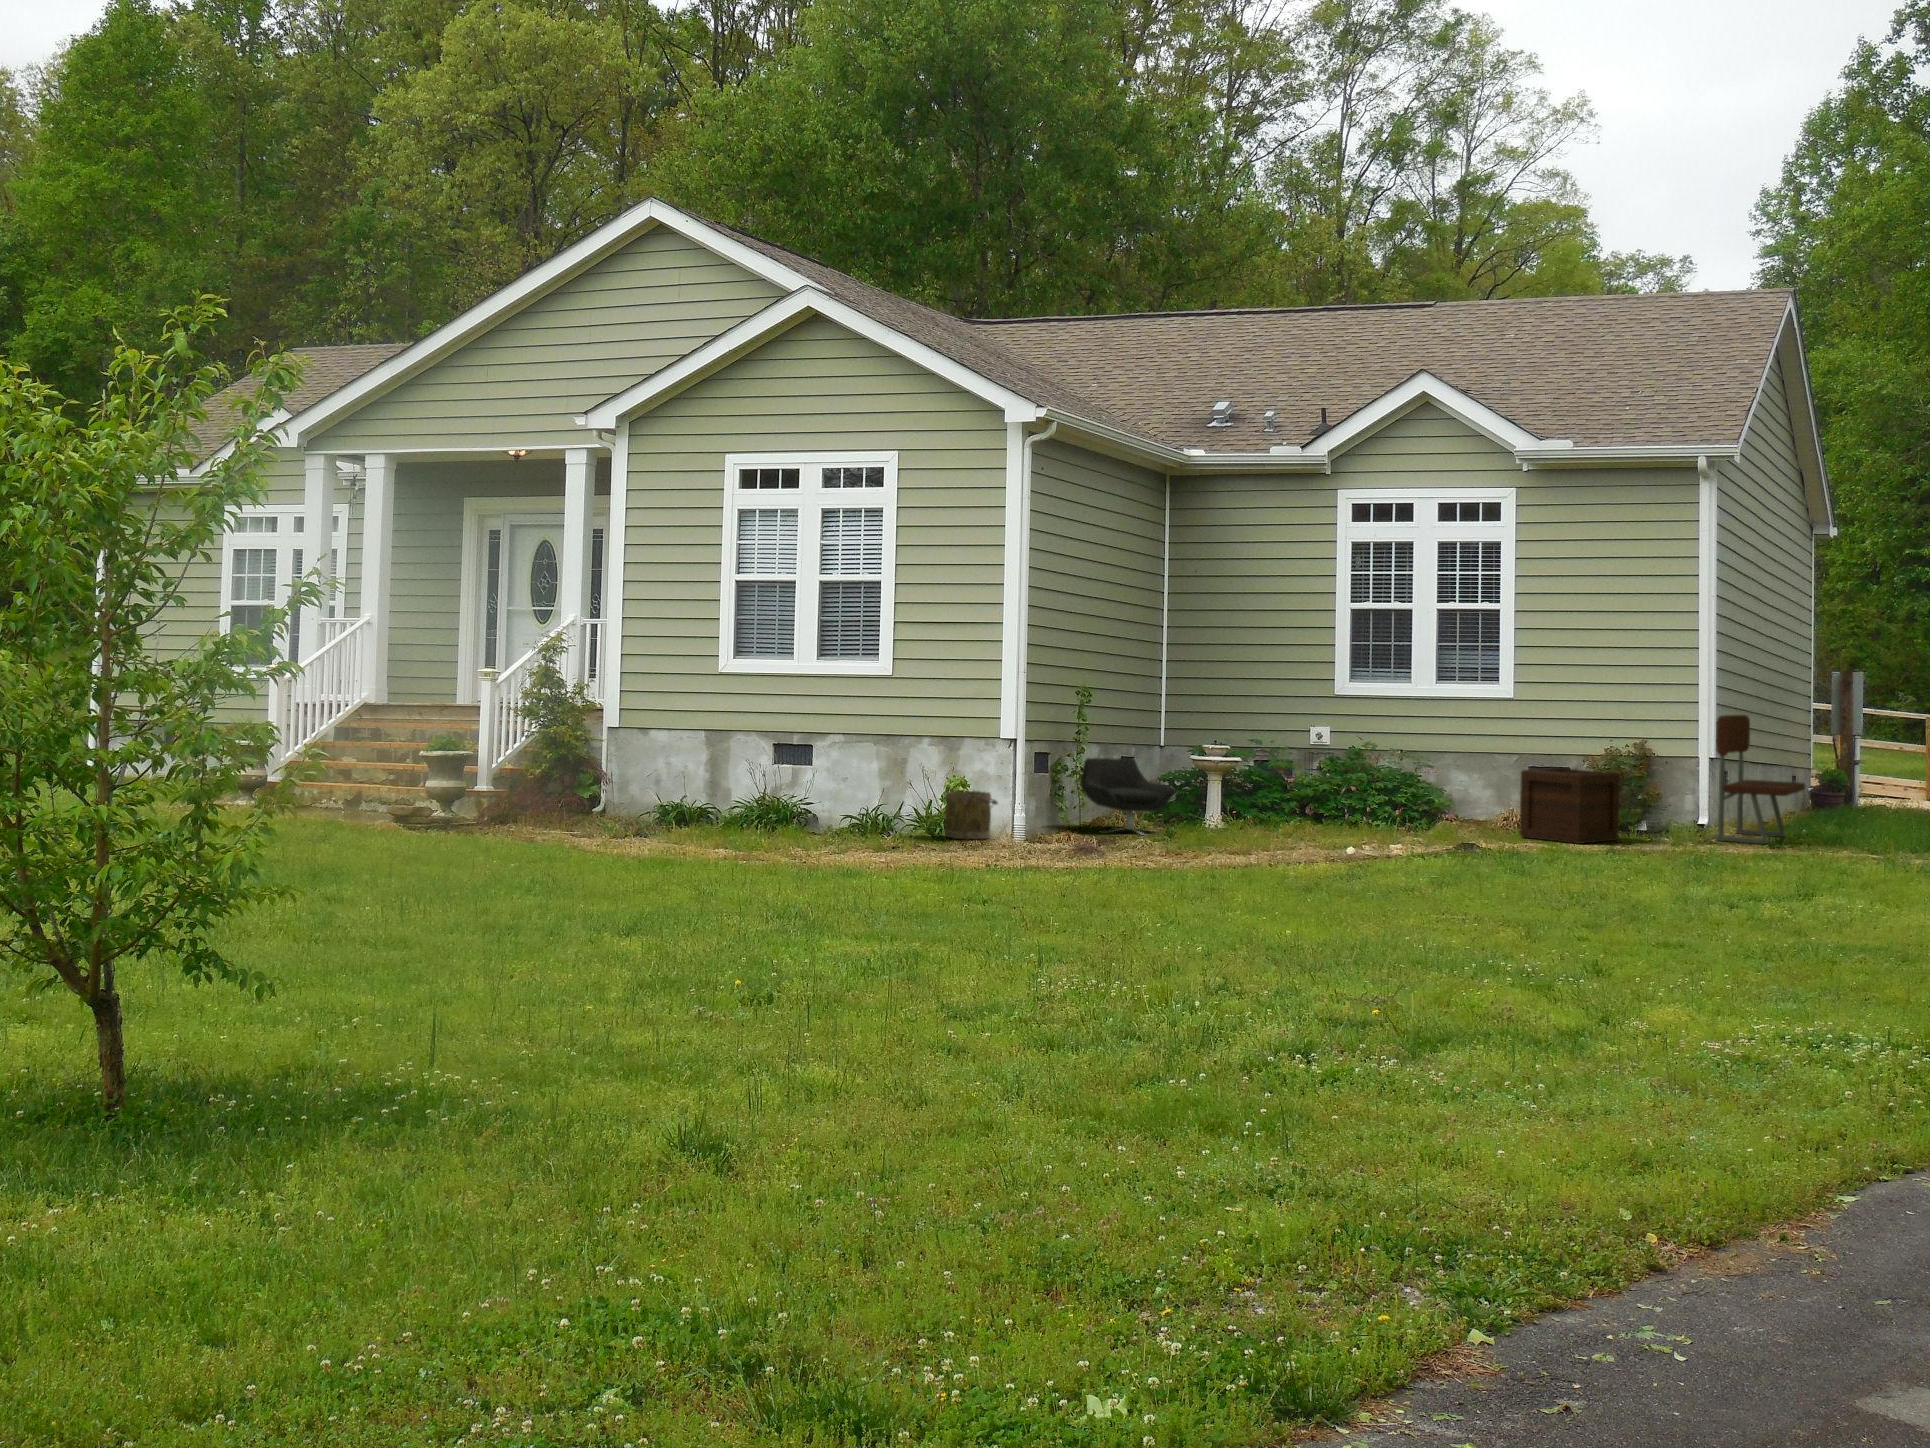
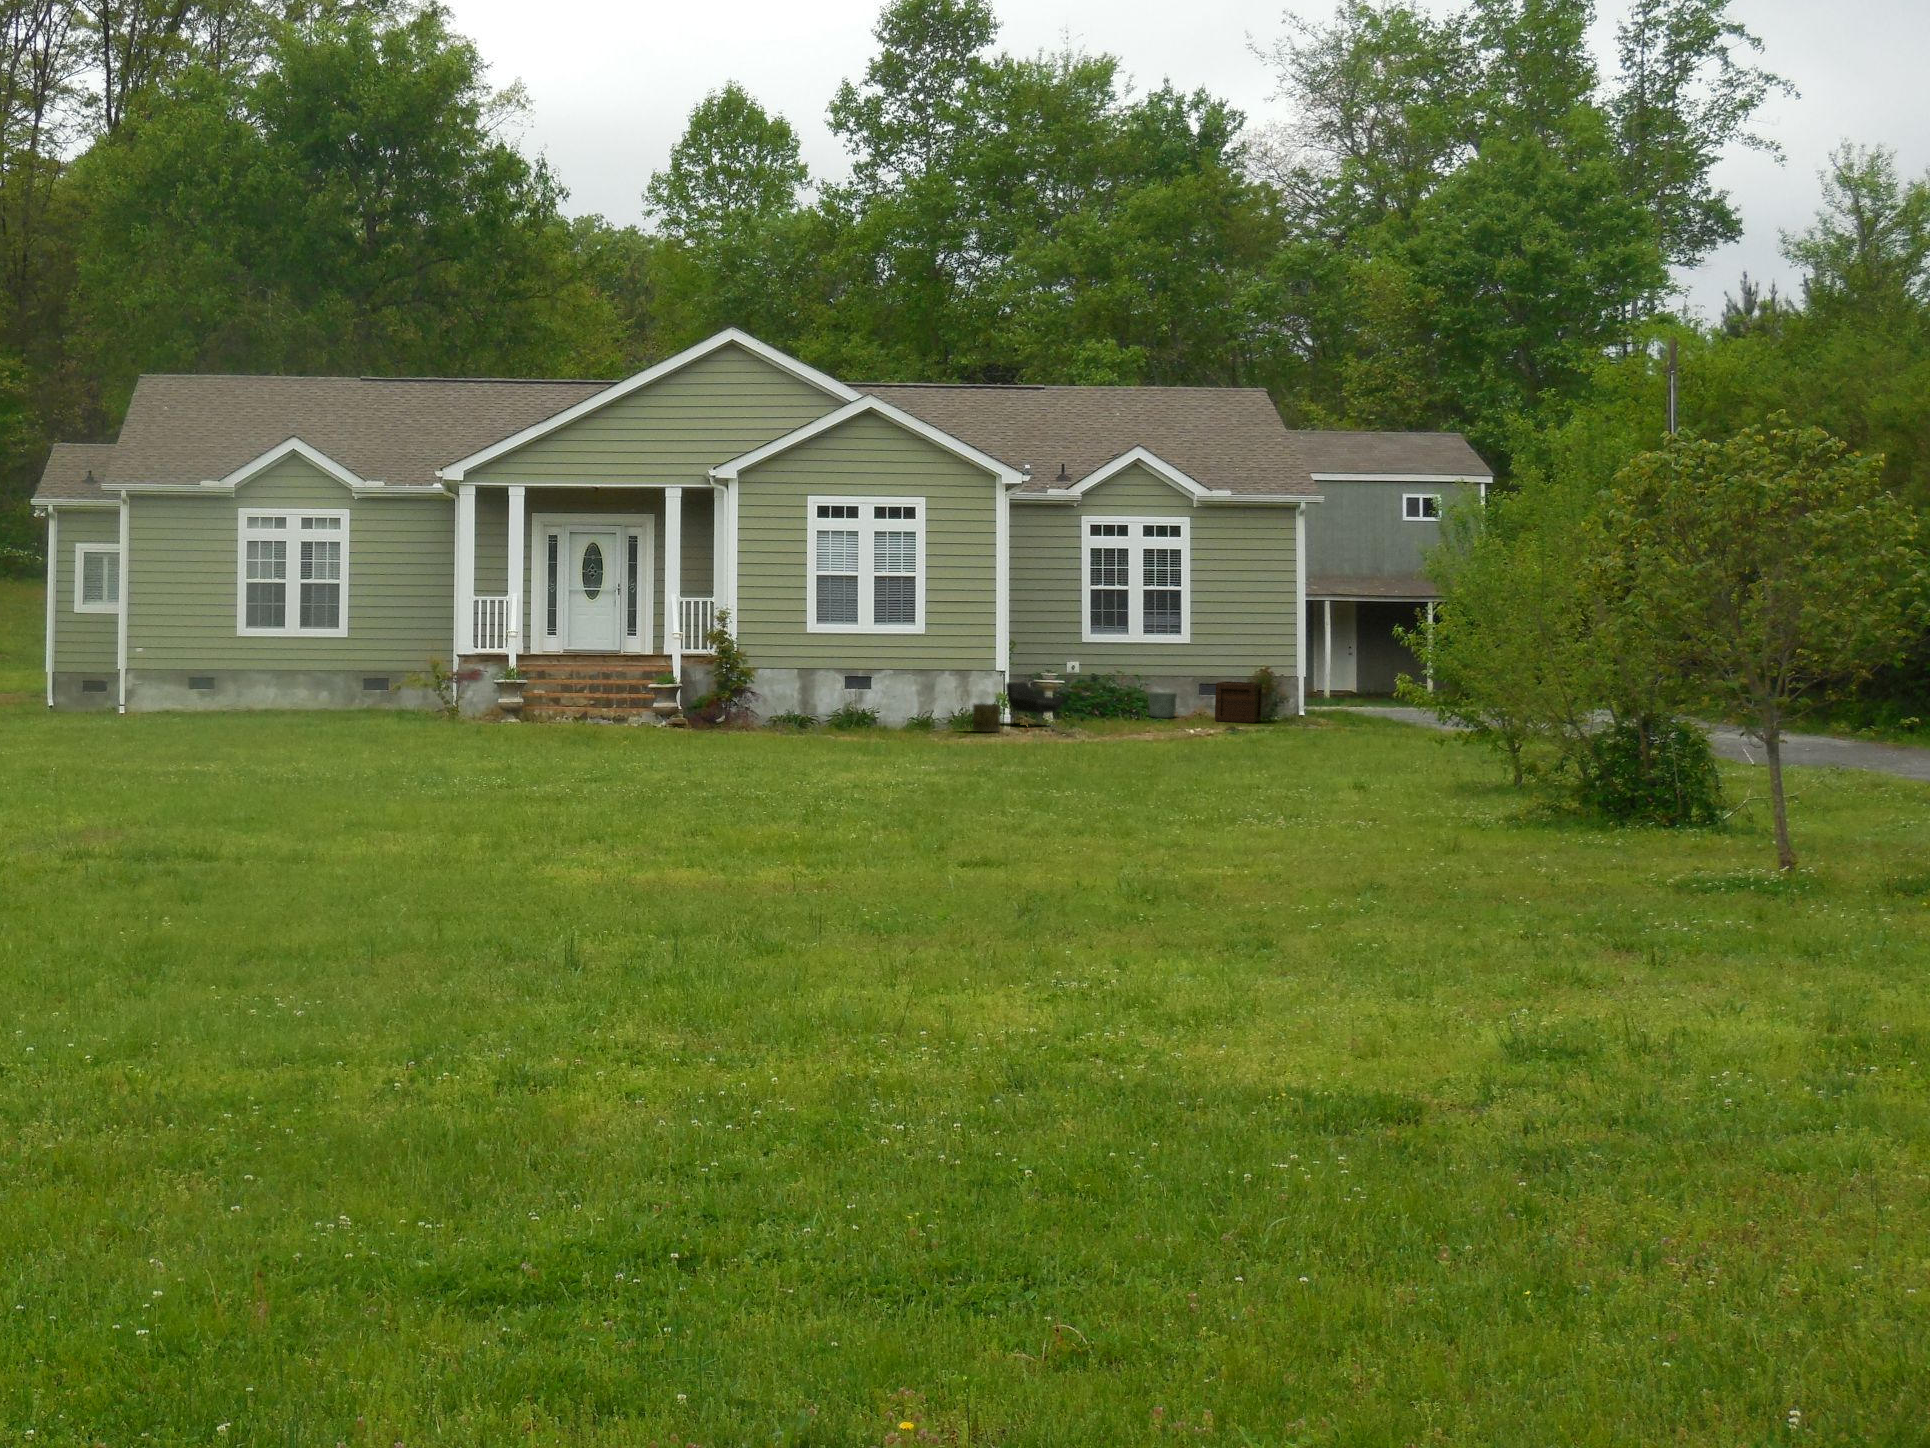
bench: present [1716,715,1805,844] -> none [1289,649,1337,720]
planter: none [1431,782,1480,828] -> present [1148,691,1177,718]

